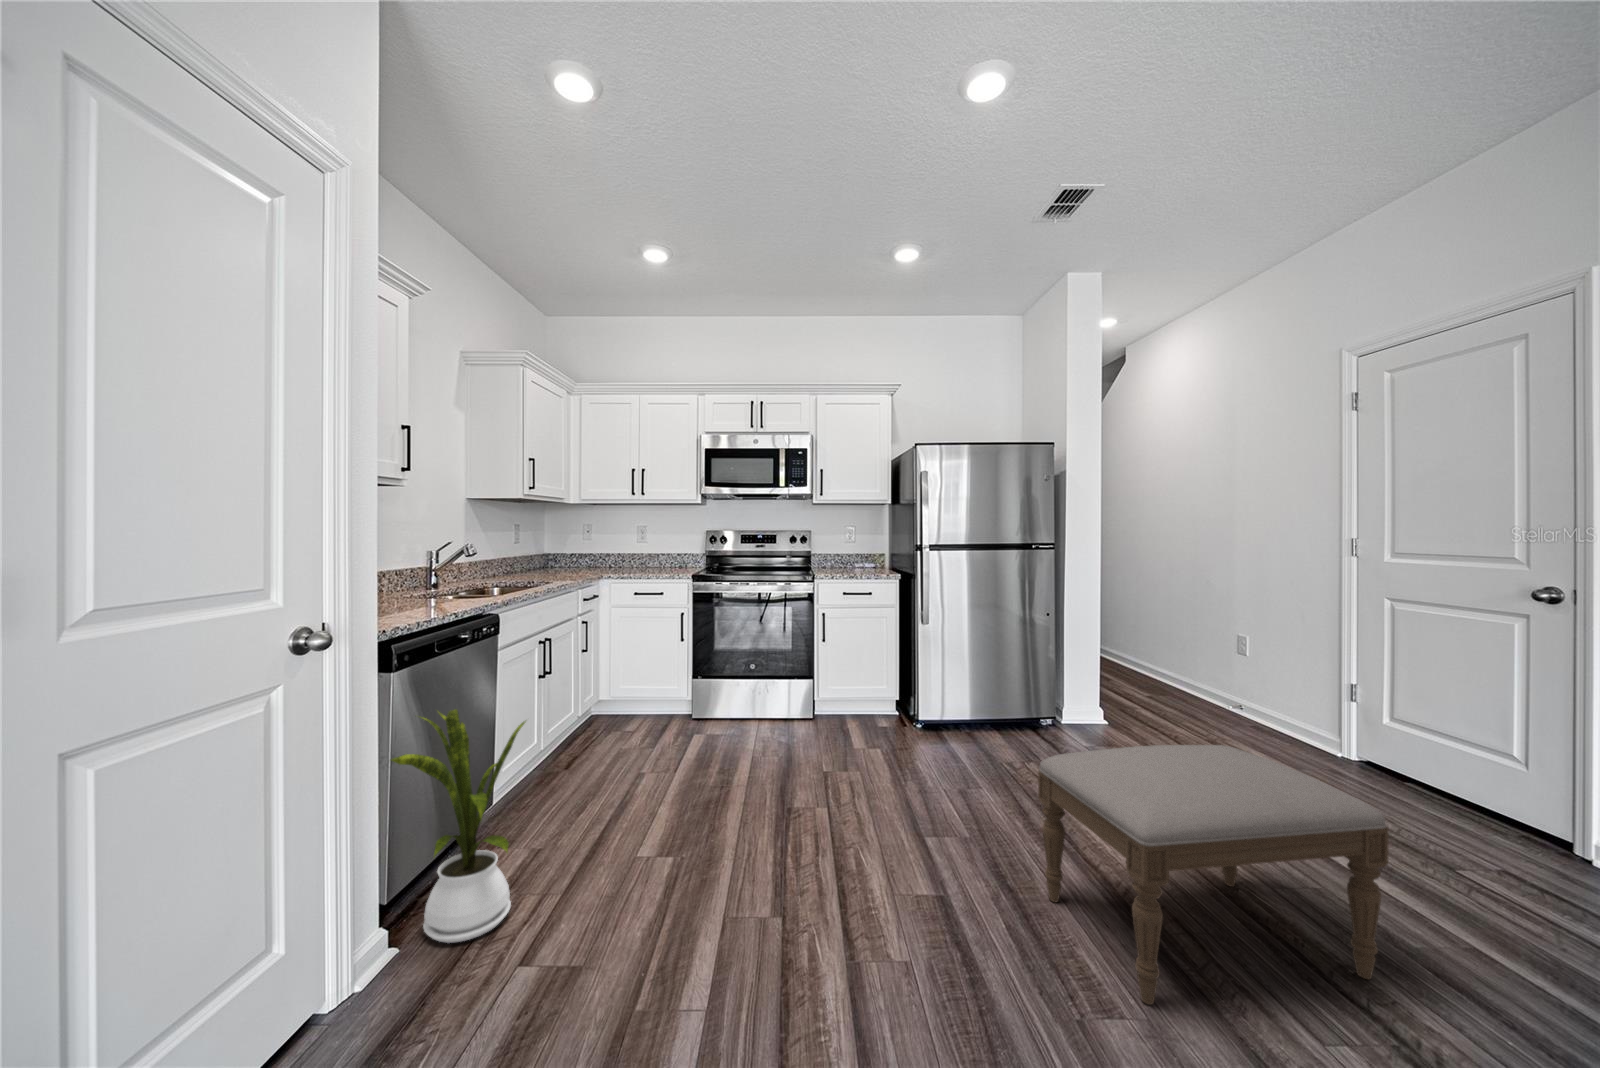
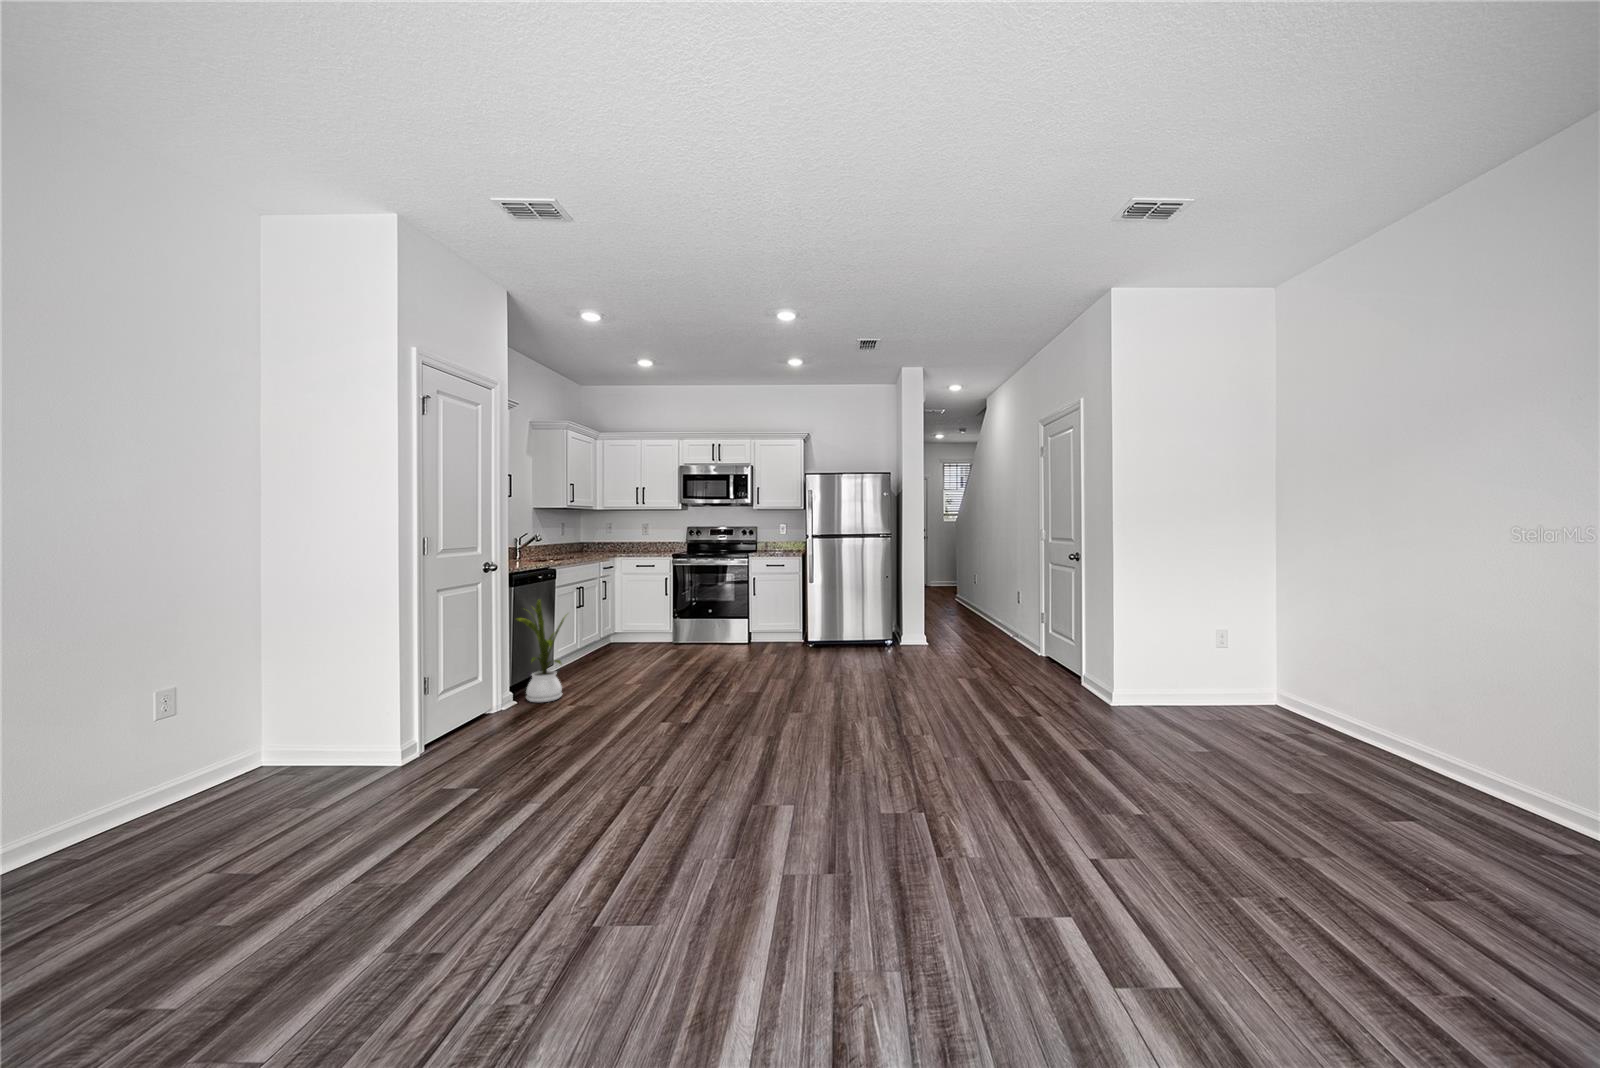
ottoman: present [1038,745,1388,1005] -> none [804,627,922,718]

